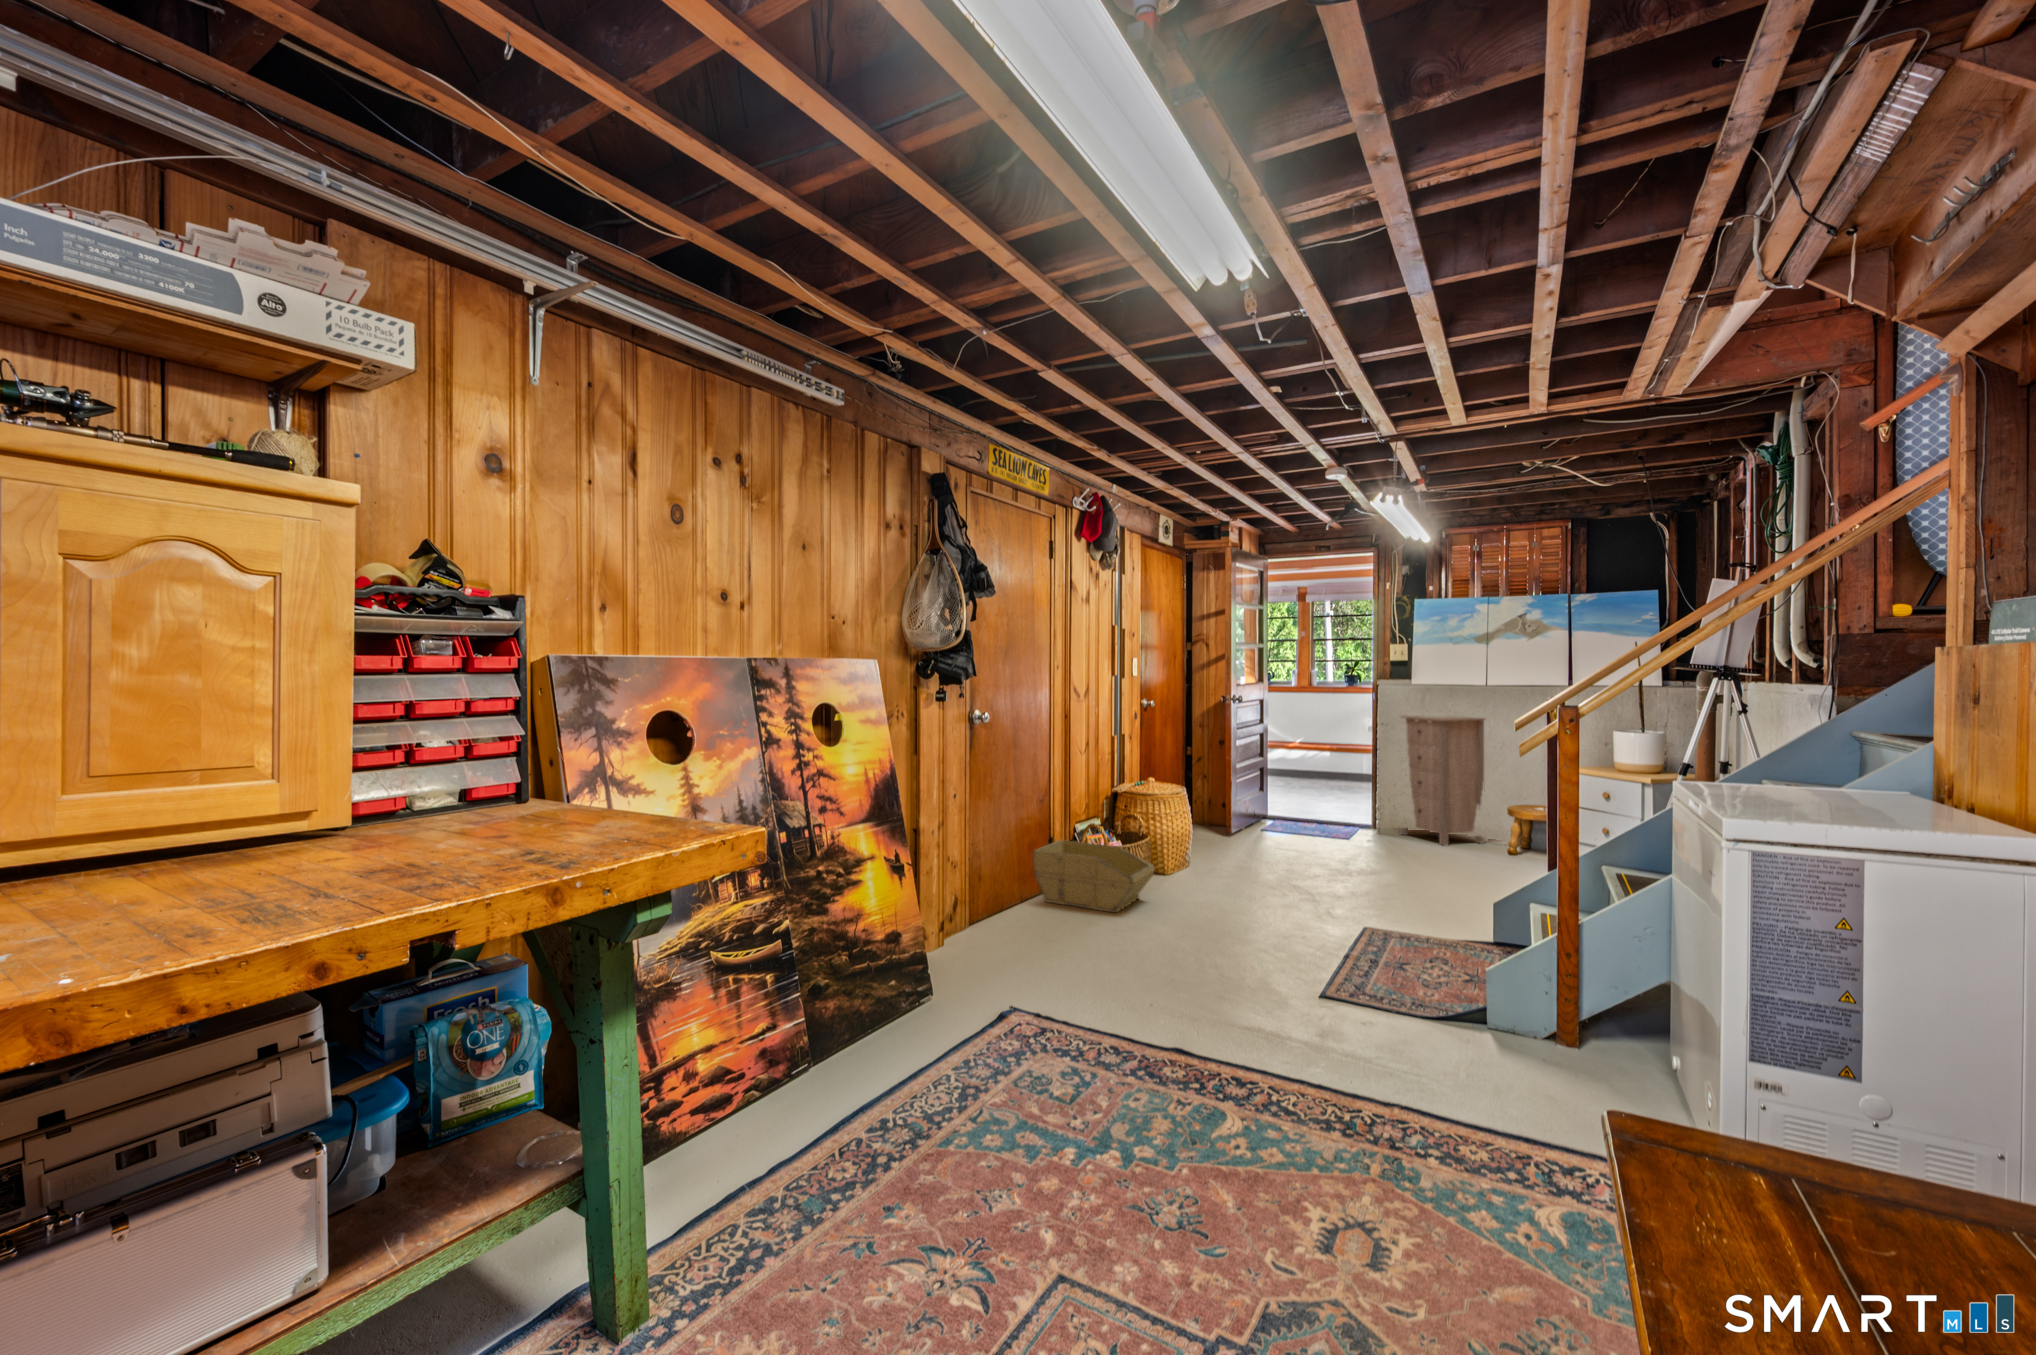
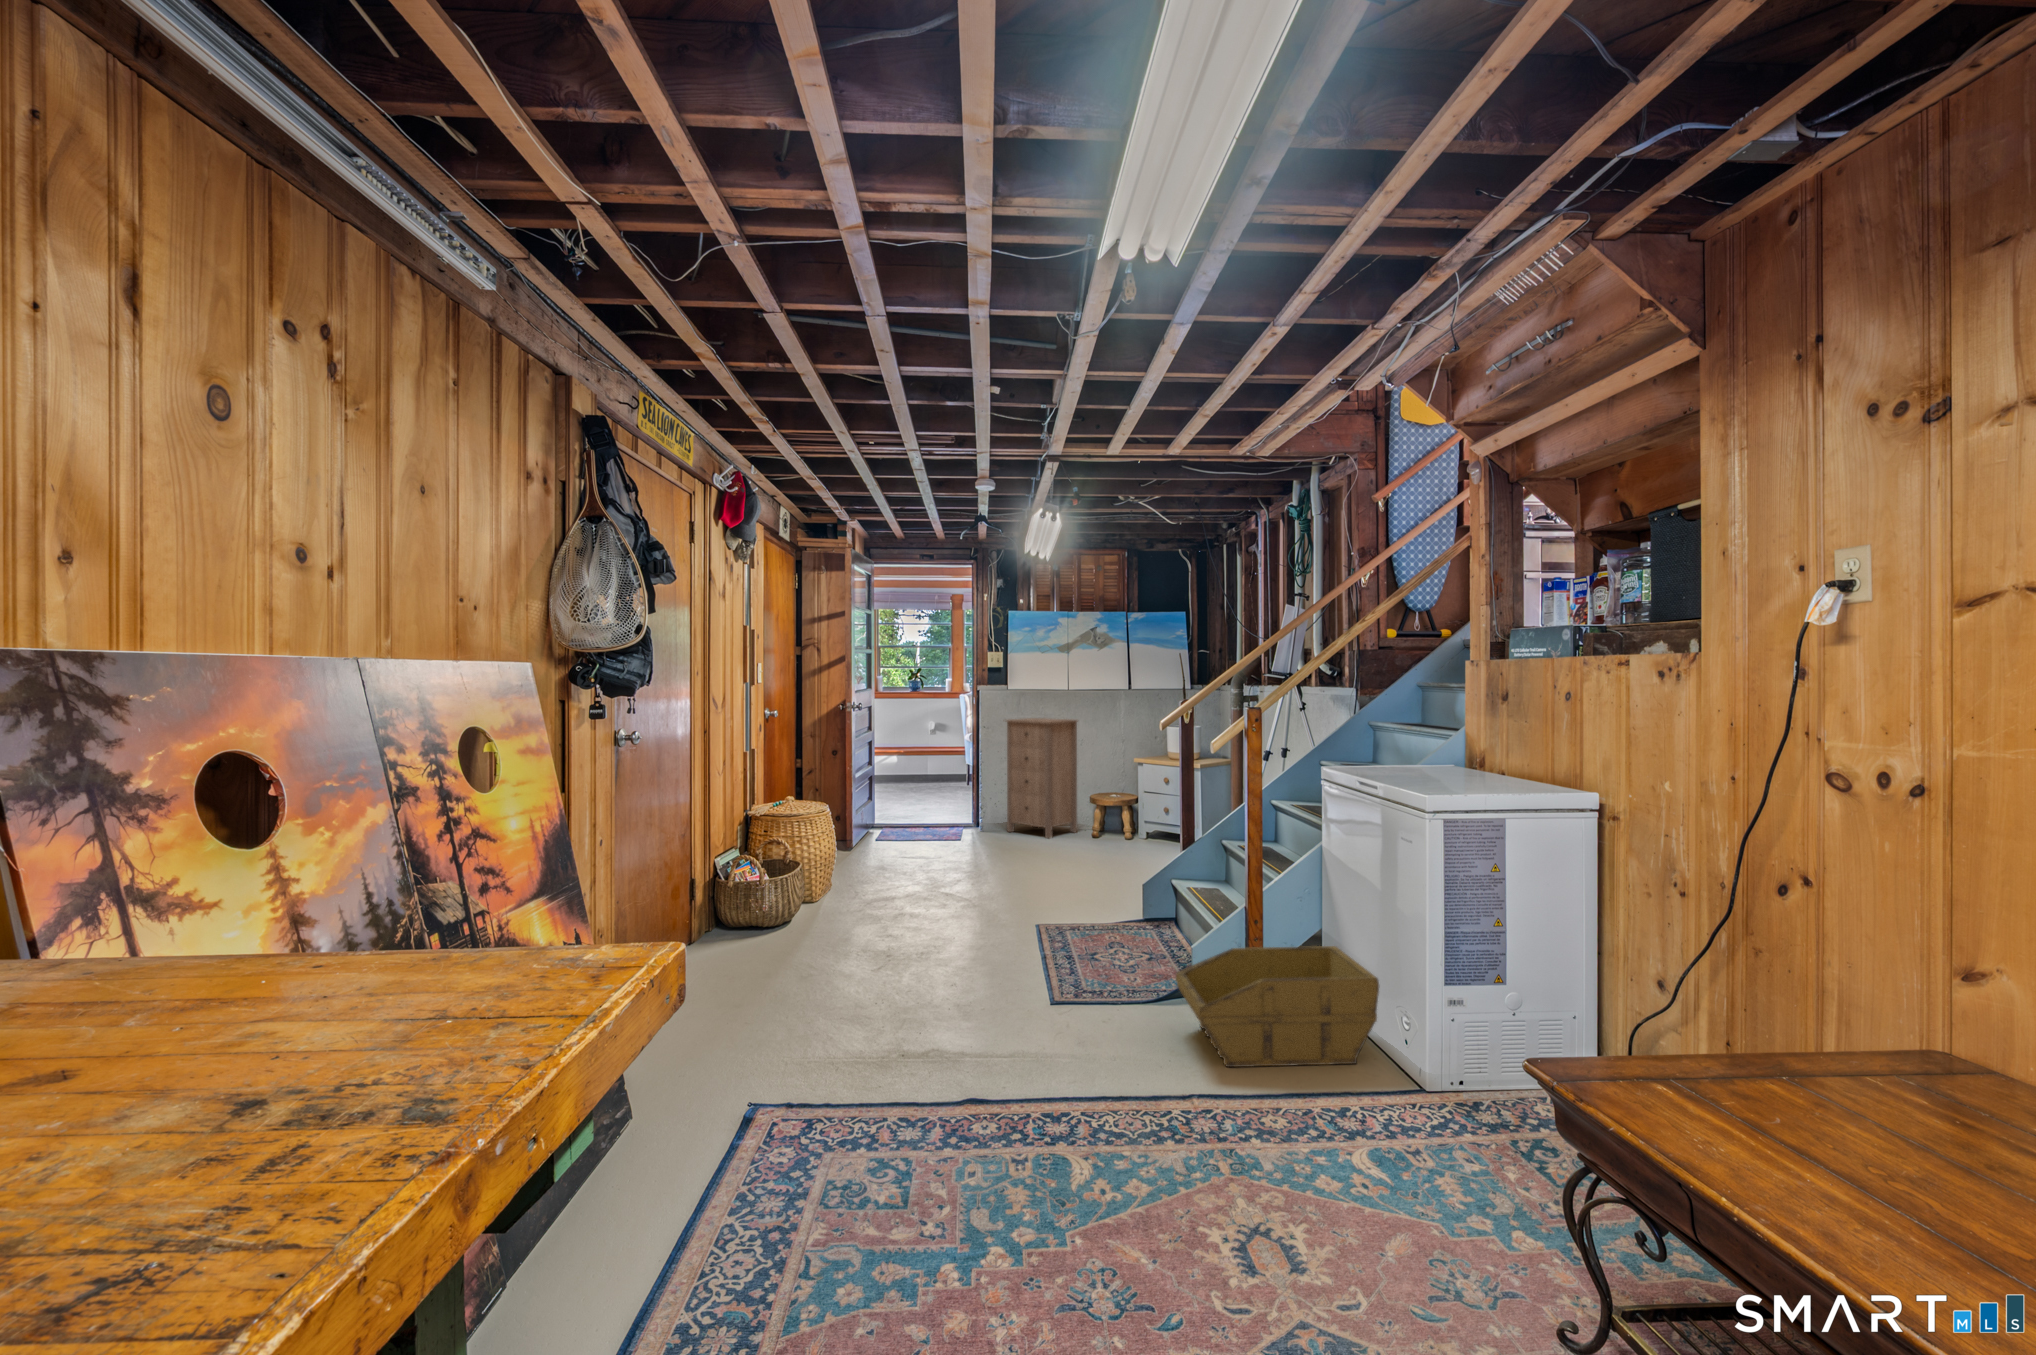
storage bin: present [1032,840,1155,913] -> present [1176,946,1379,1067]

